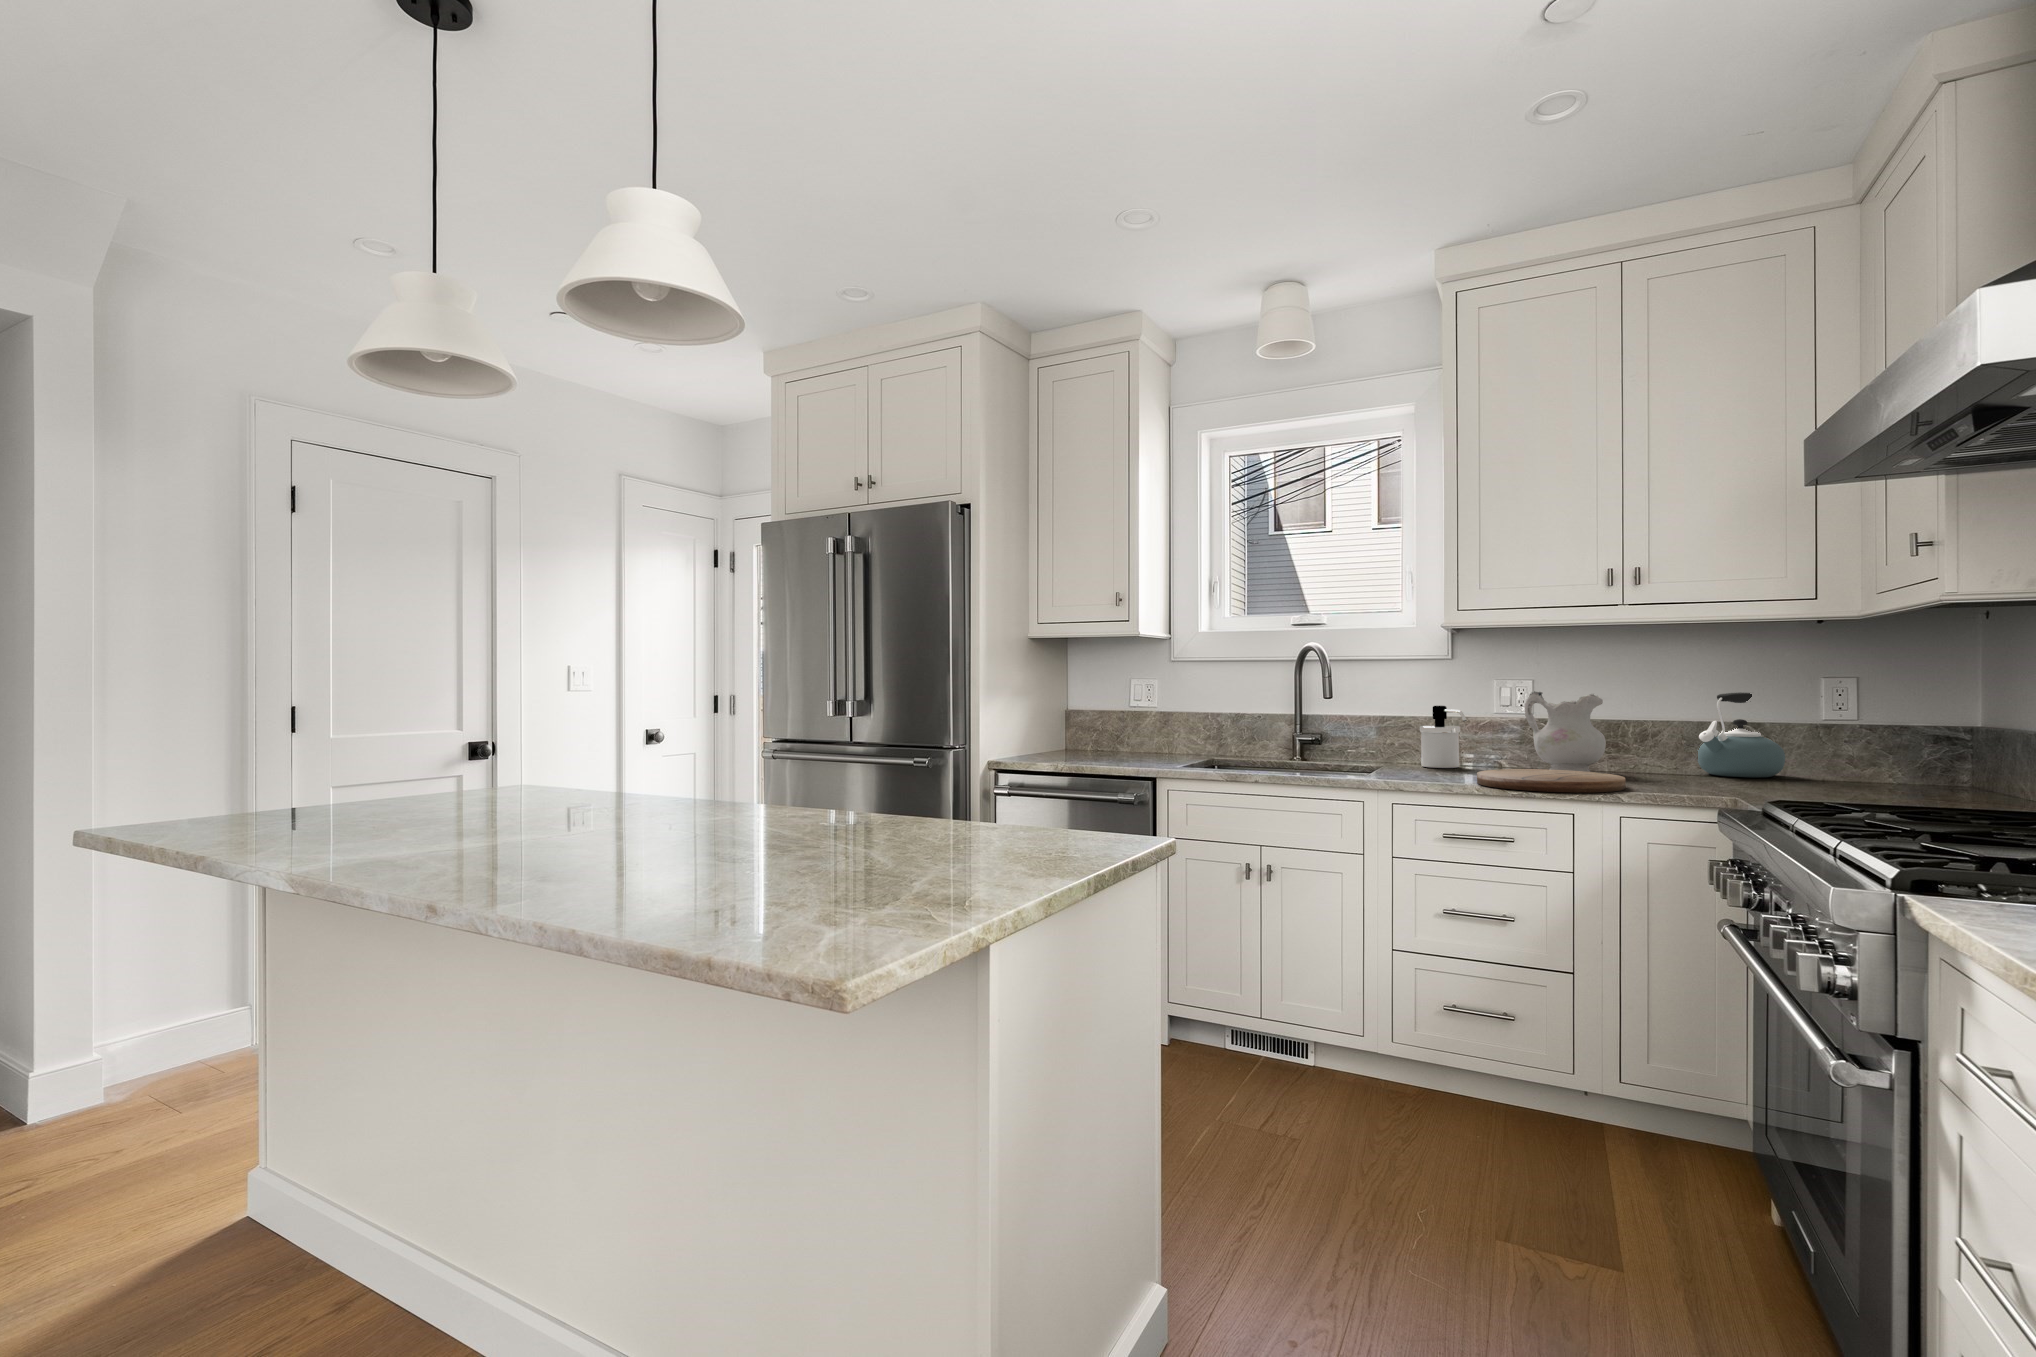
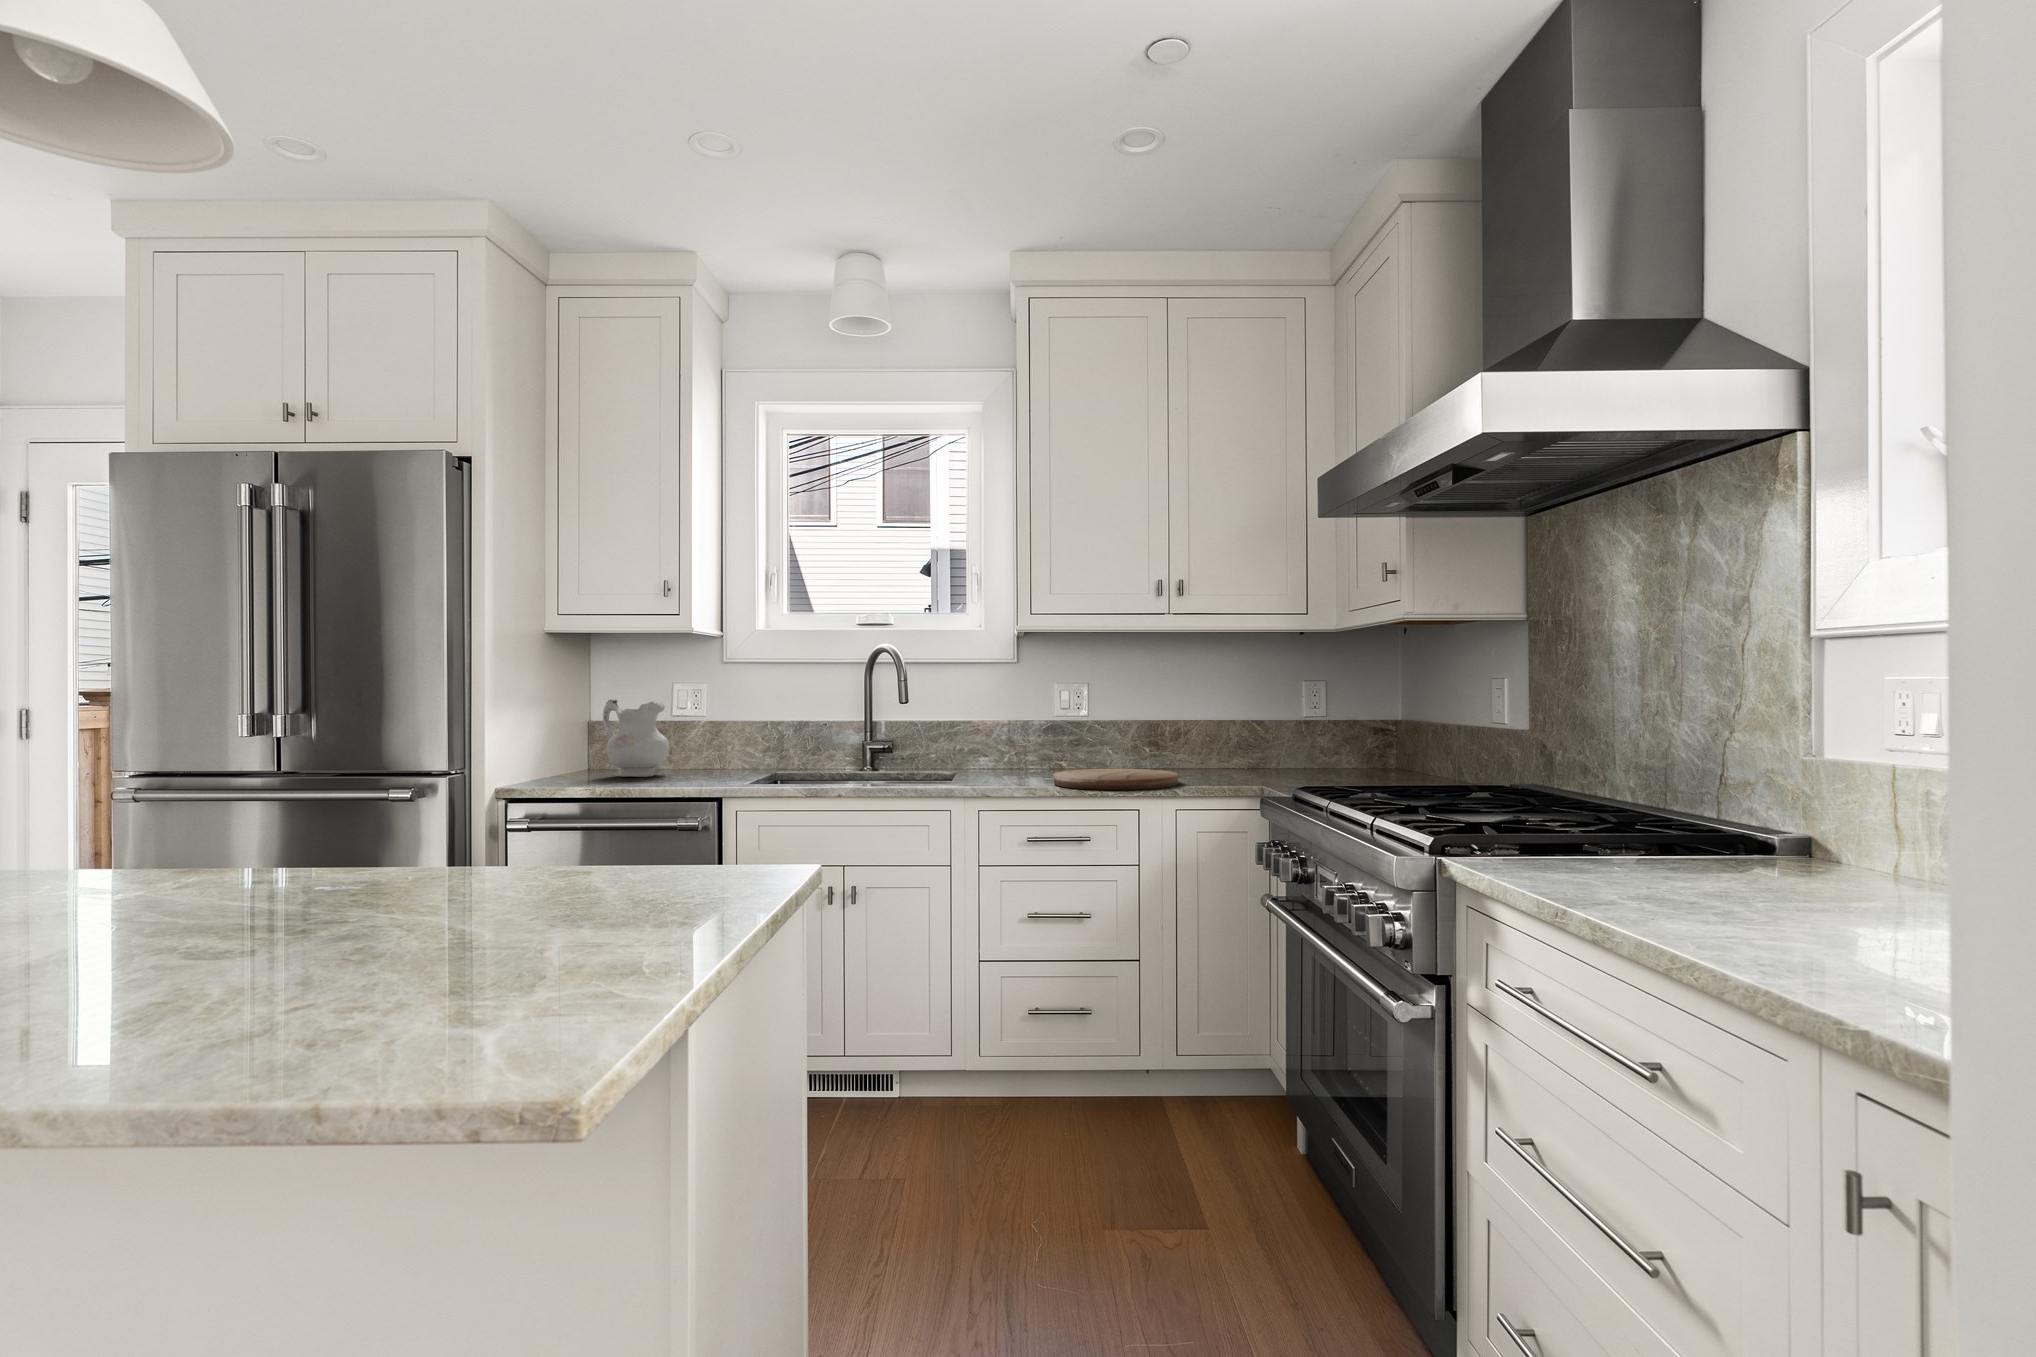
ceramic pitcher: present [1525,691,1606,772] -> present [603,699,669,777]
kettle: present [1698,692,1785,777] -> none [1215,694,1279,768]
soap dispenser: present [1420,706,1466,768] -> none [985,709,1031,771]

